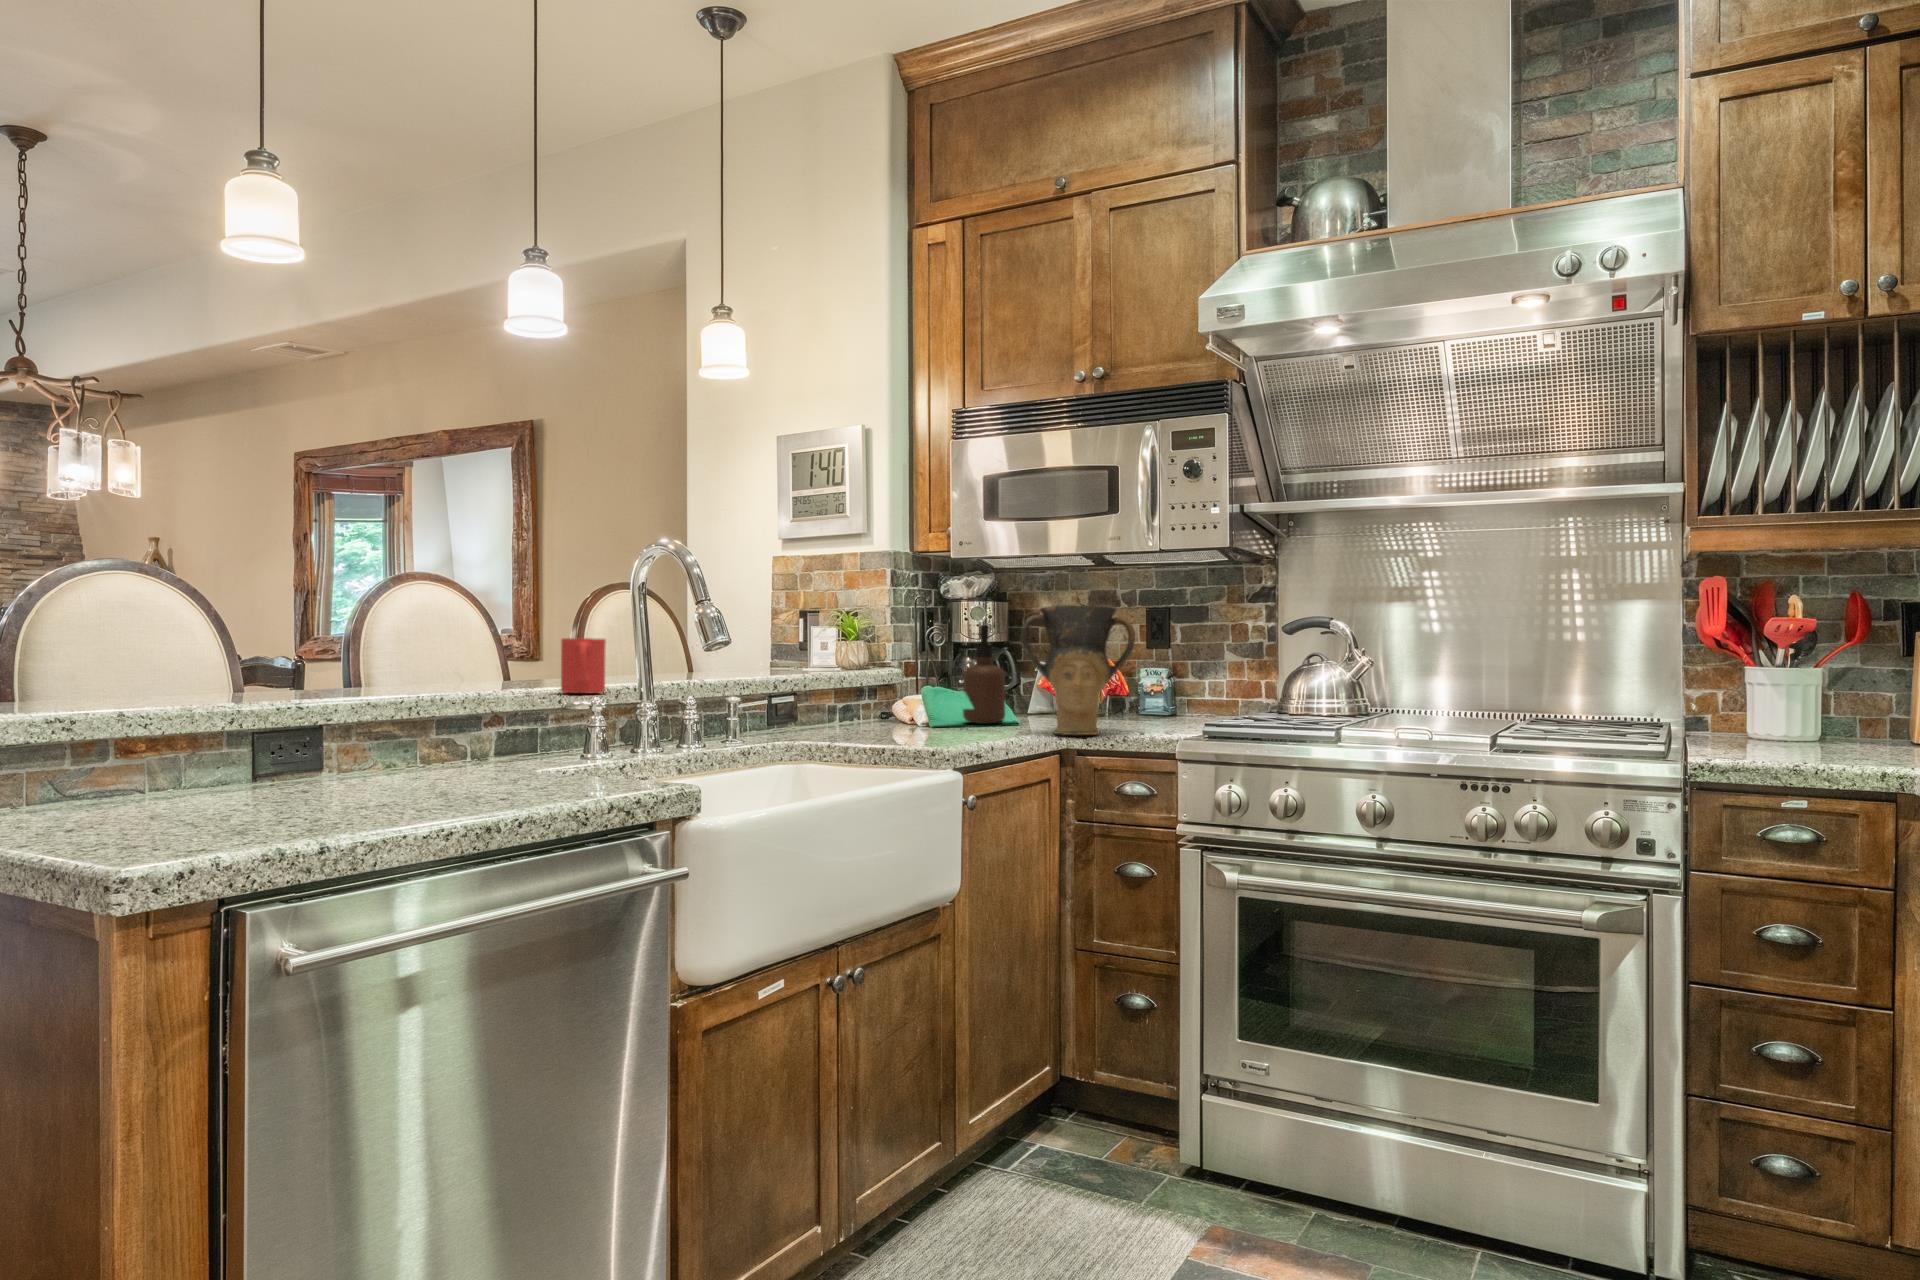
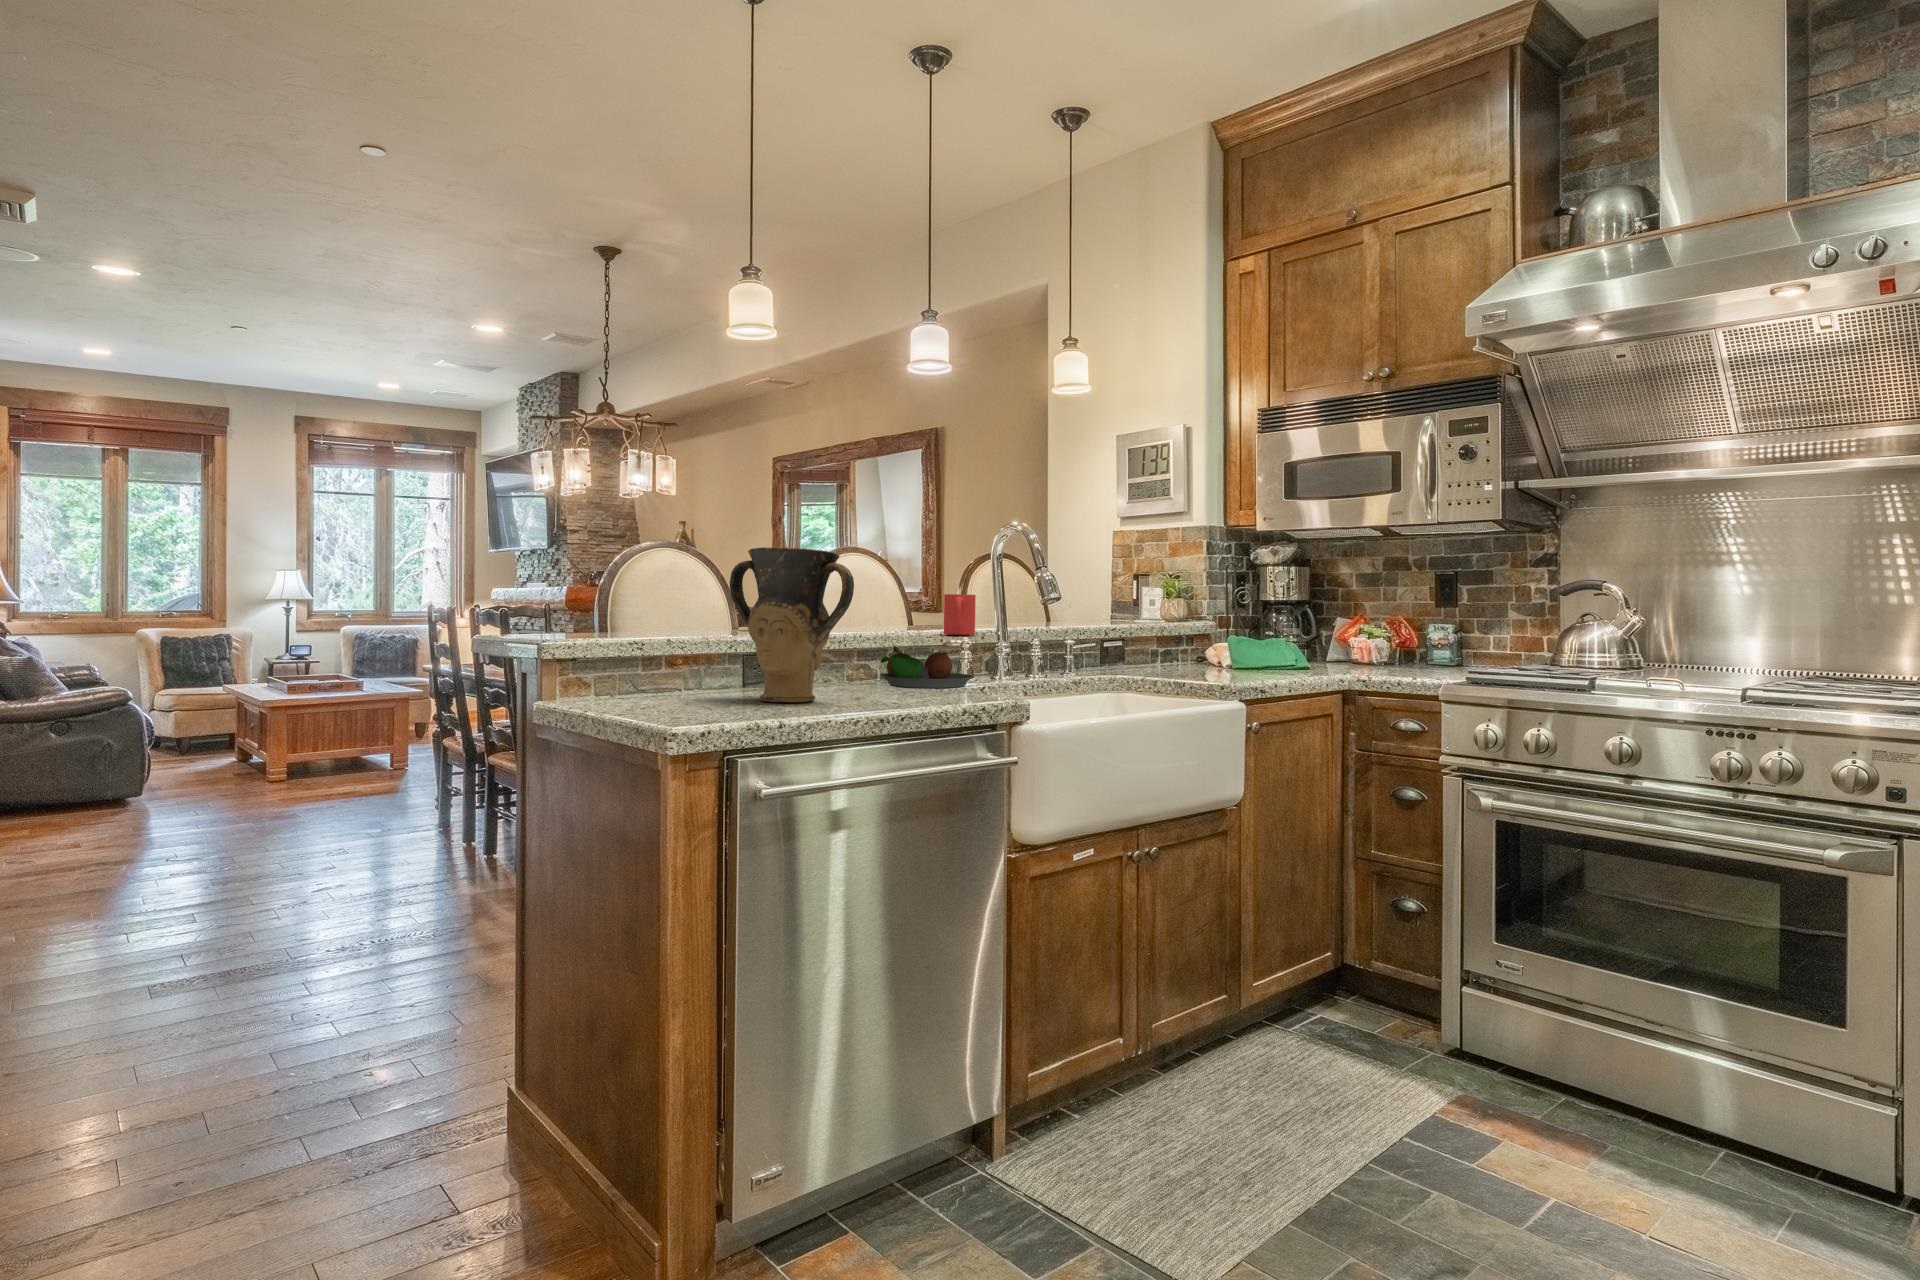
vase: present [1021,605,1135,735] -> present [730,547,854,702]
soap dispenser: present [963,625,1005,724] -> none [1262,586,1299,668]
fruit bowl: none [472,713,609,770] -> present [881,647,974,688]

